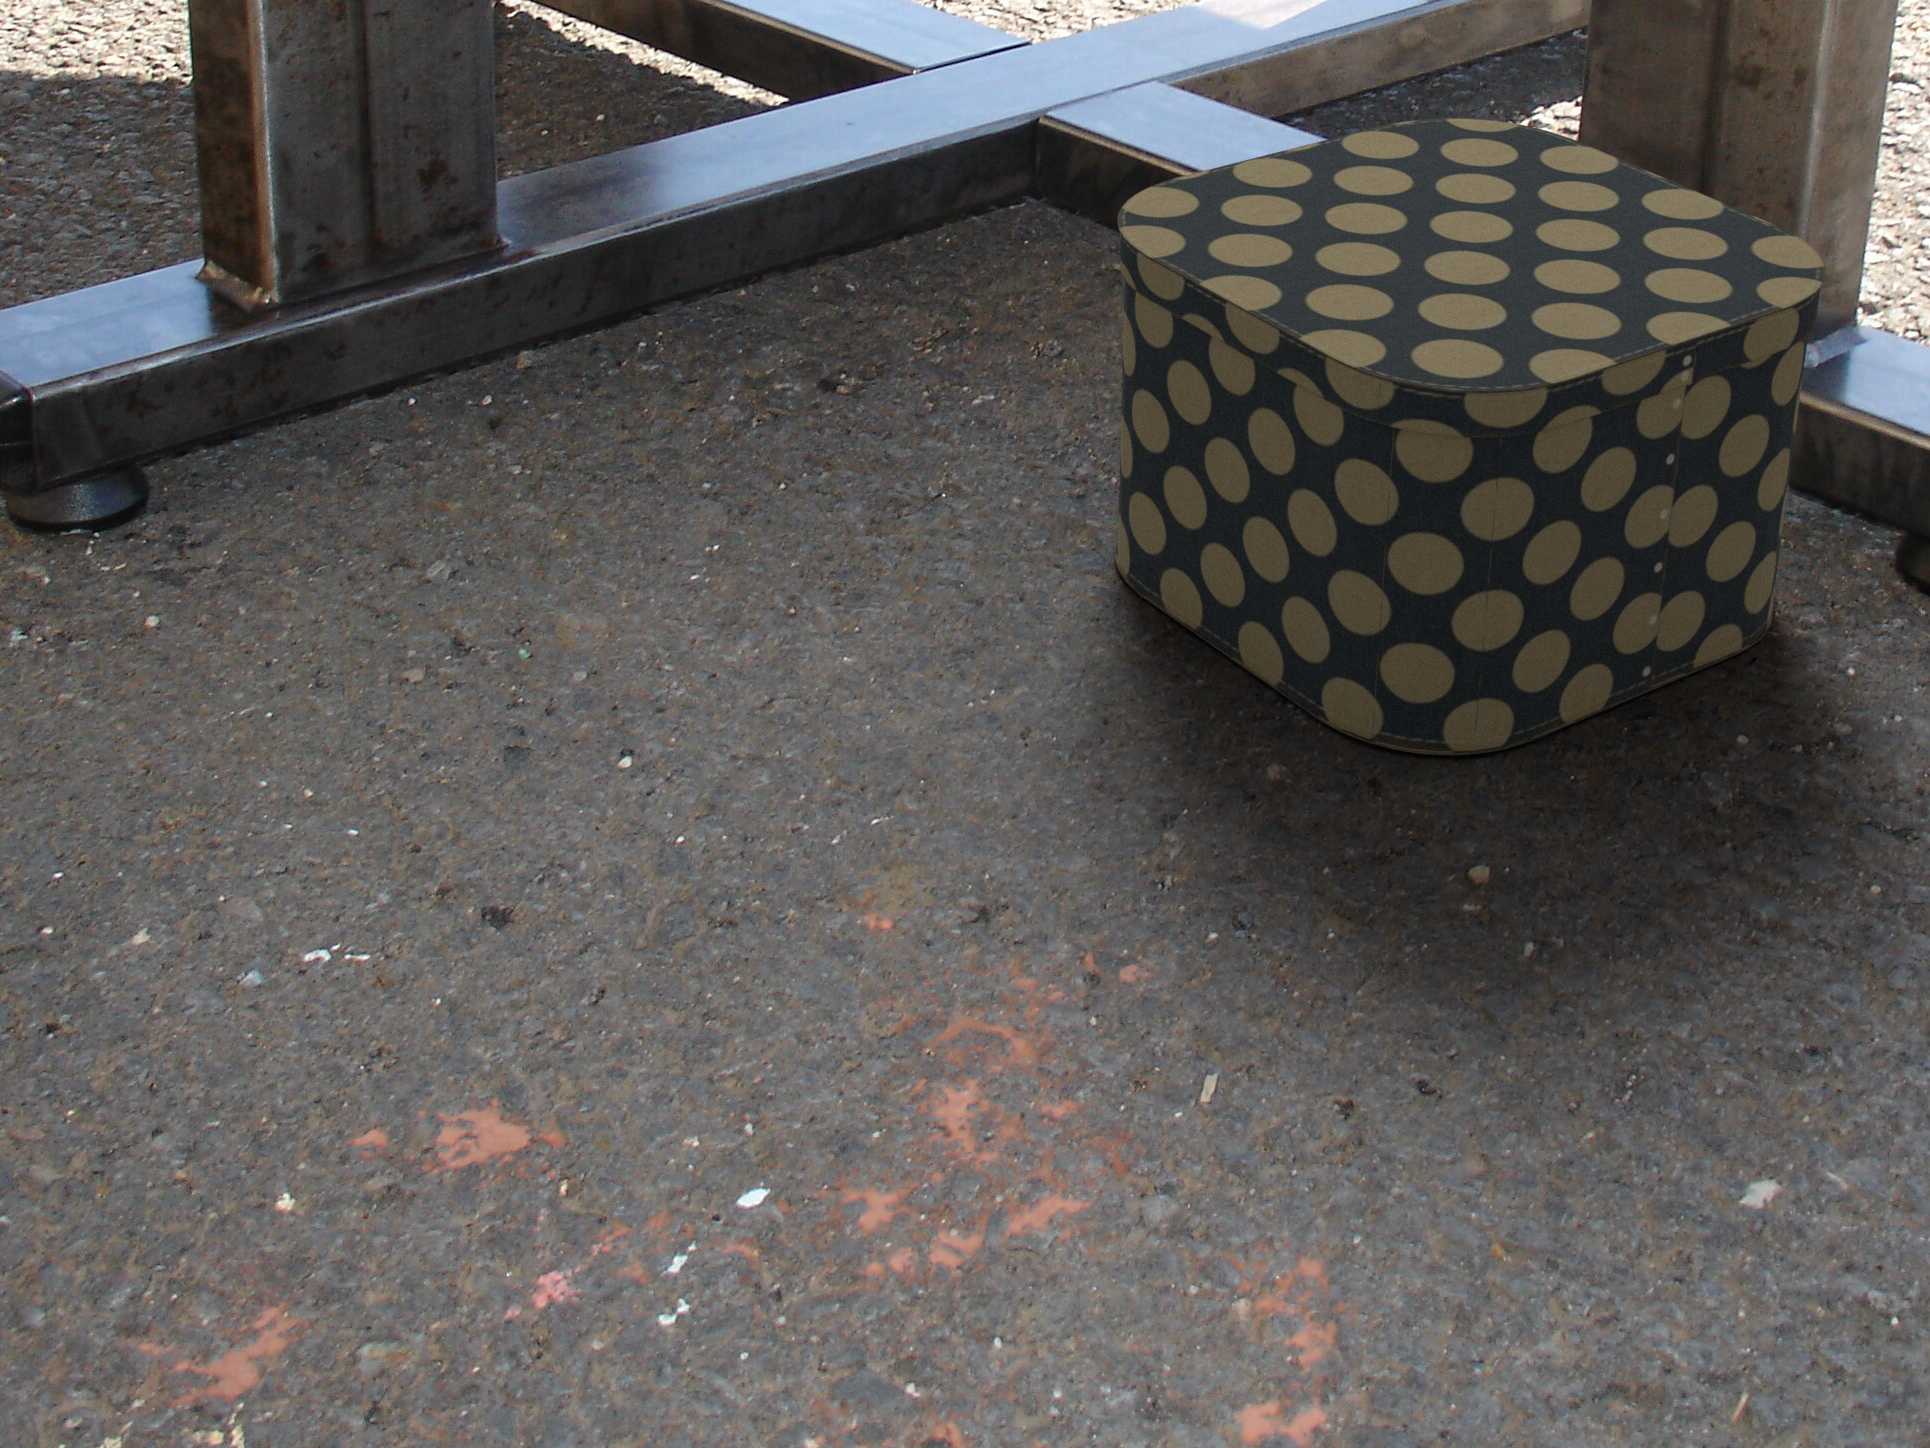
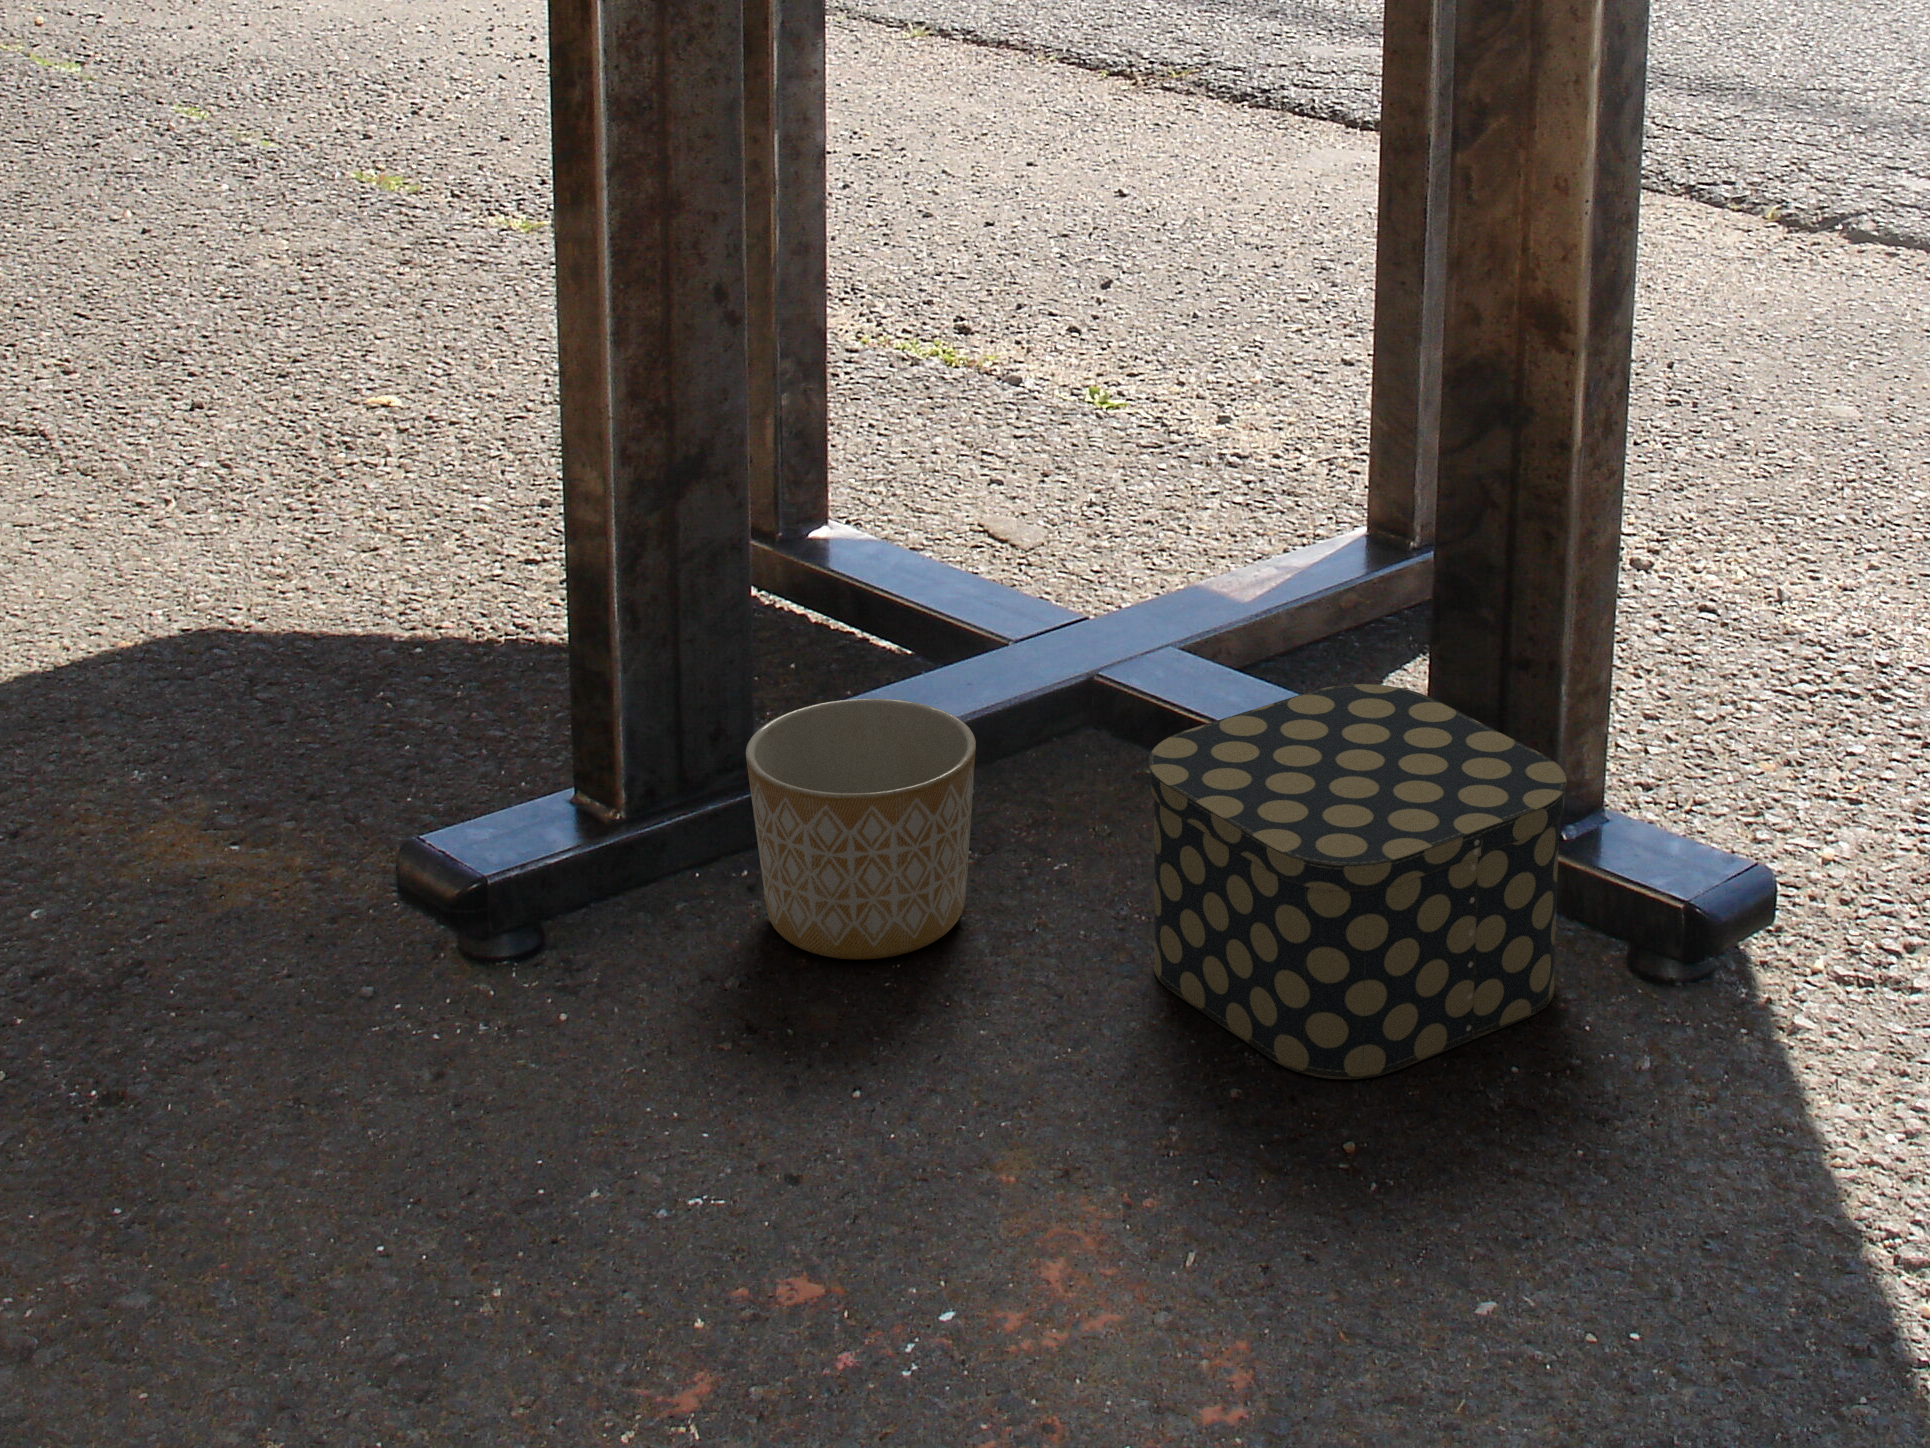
planter: none [455,129,834,537] -> present [746,699,976,959]

